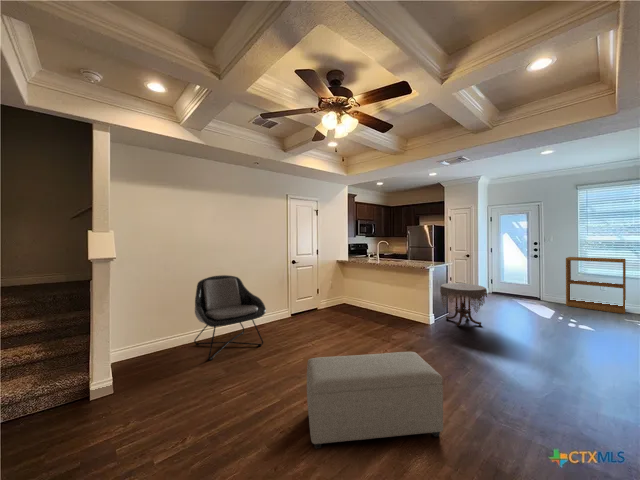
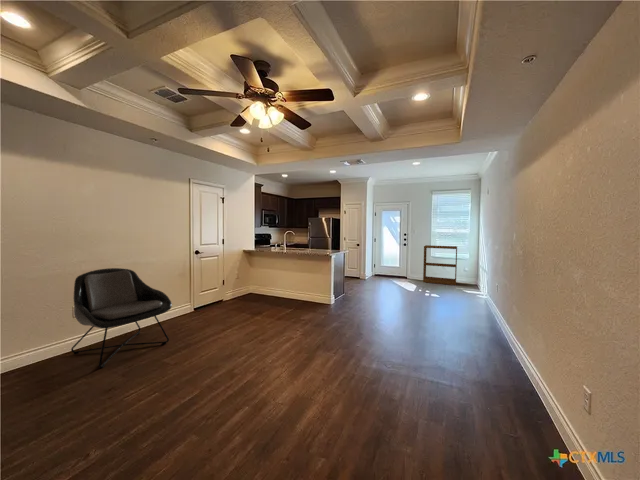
side table: present [440,283,487,326] -> none [339,268,375,304]
ottoman: present [307,352,443,449] -> none [234,326,354,425]

